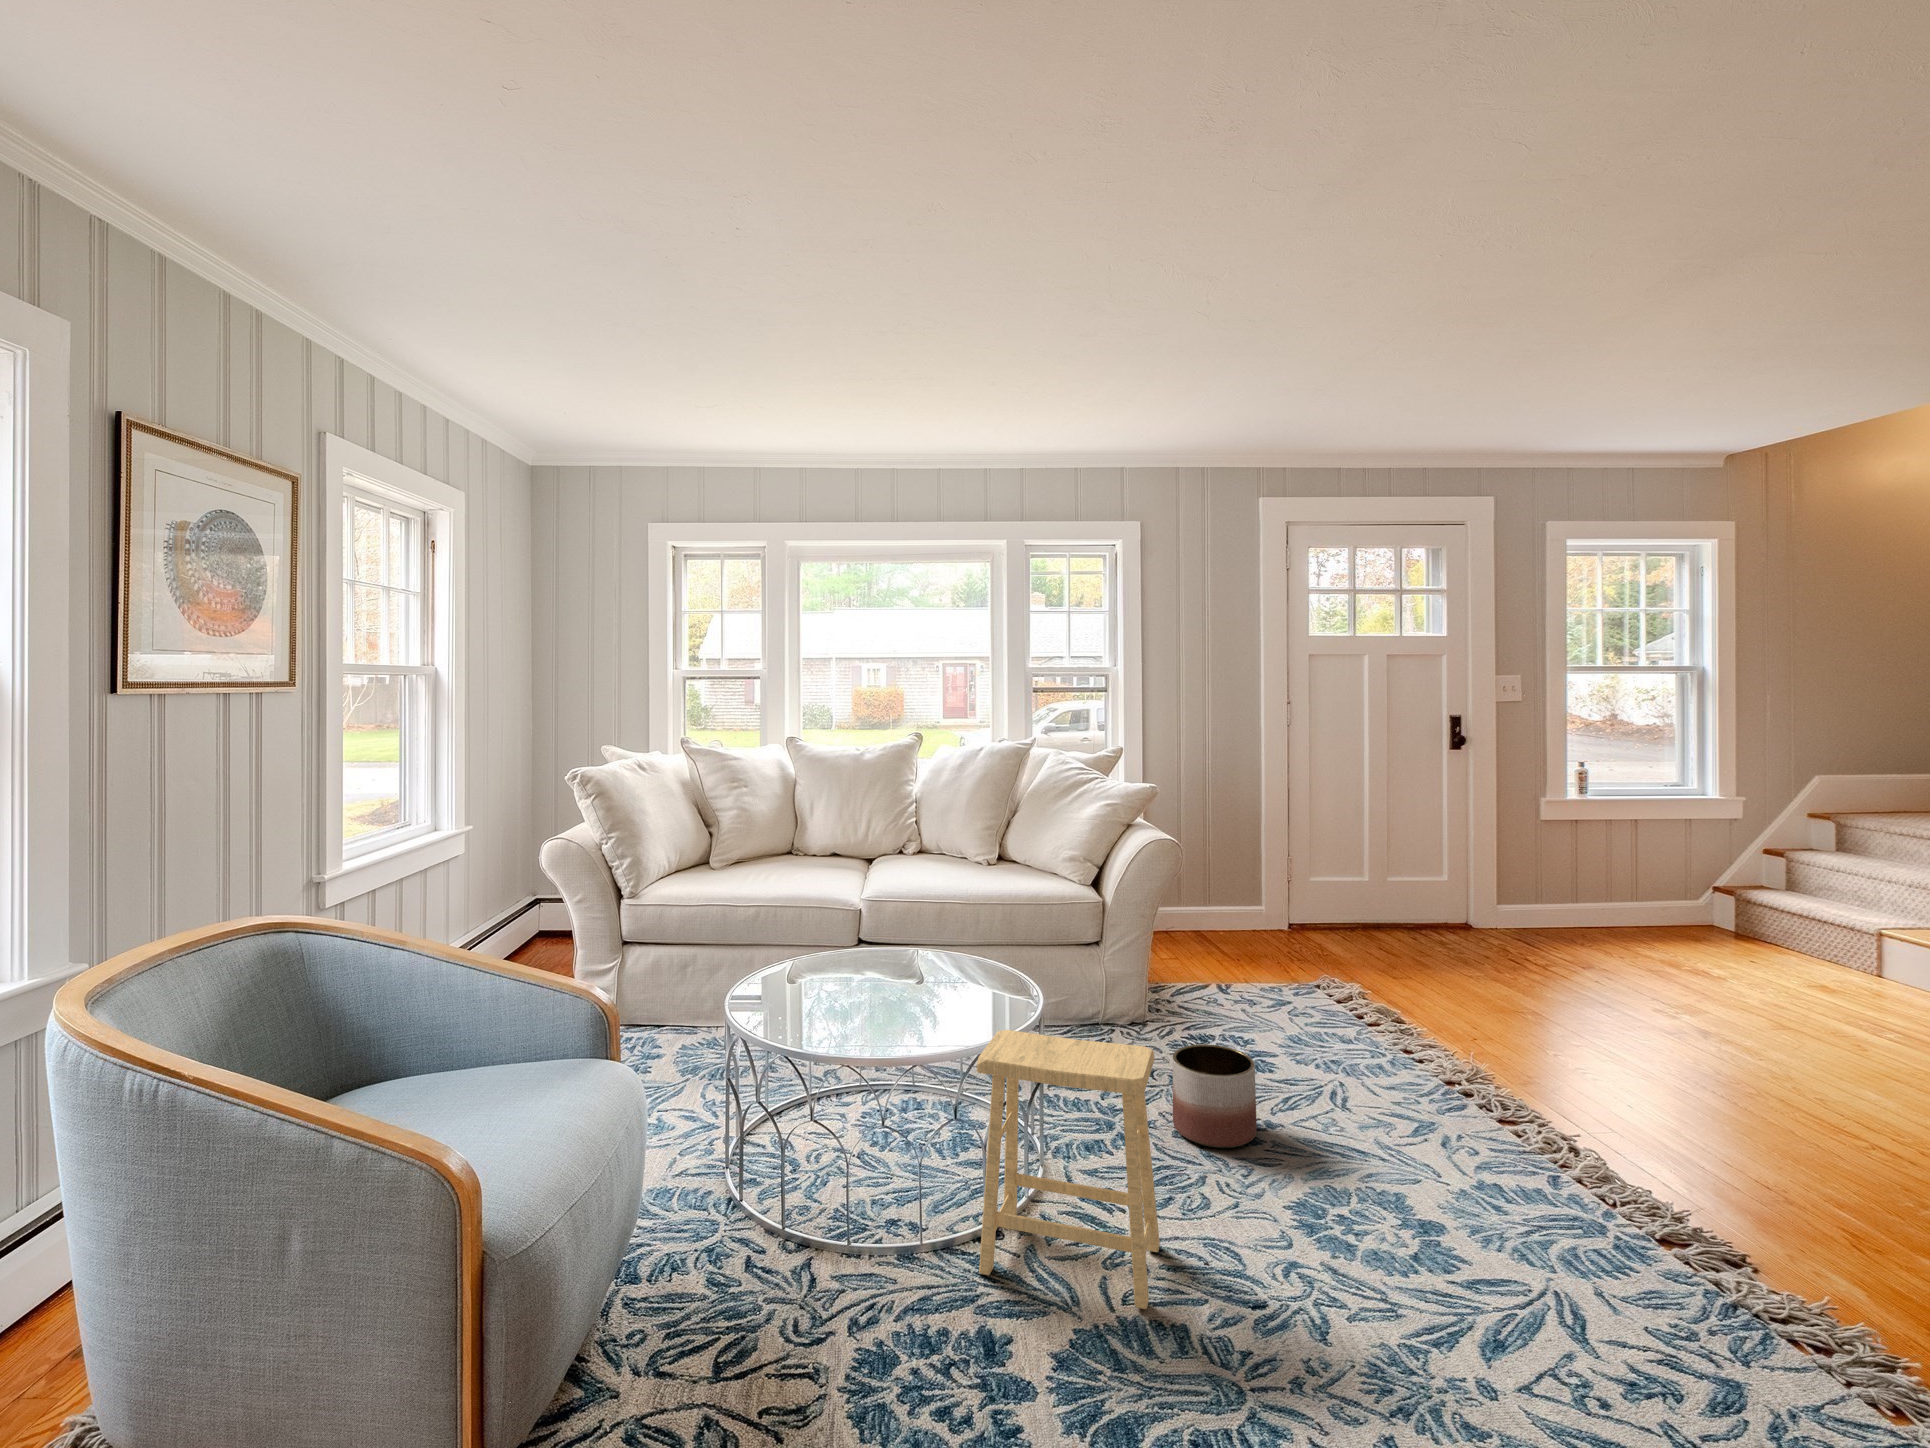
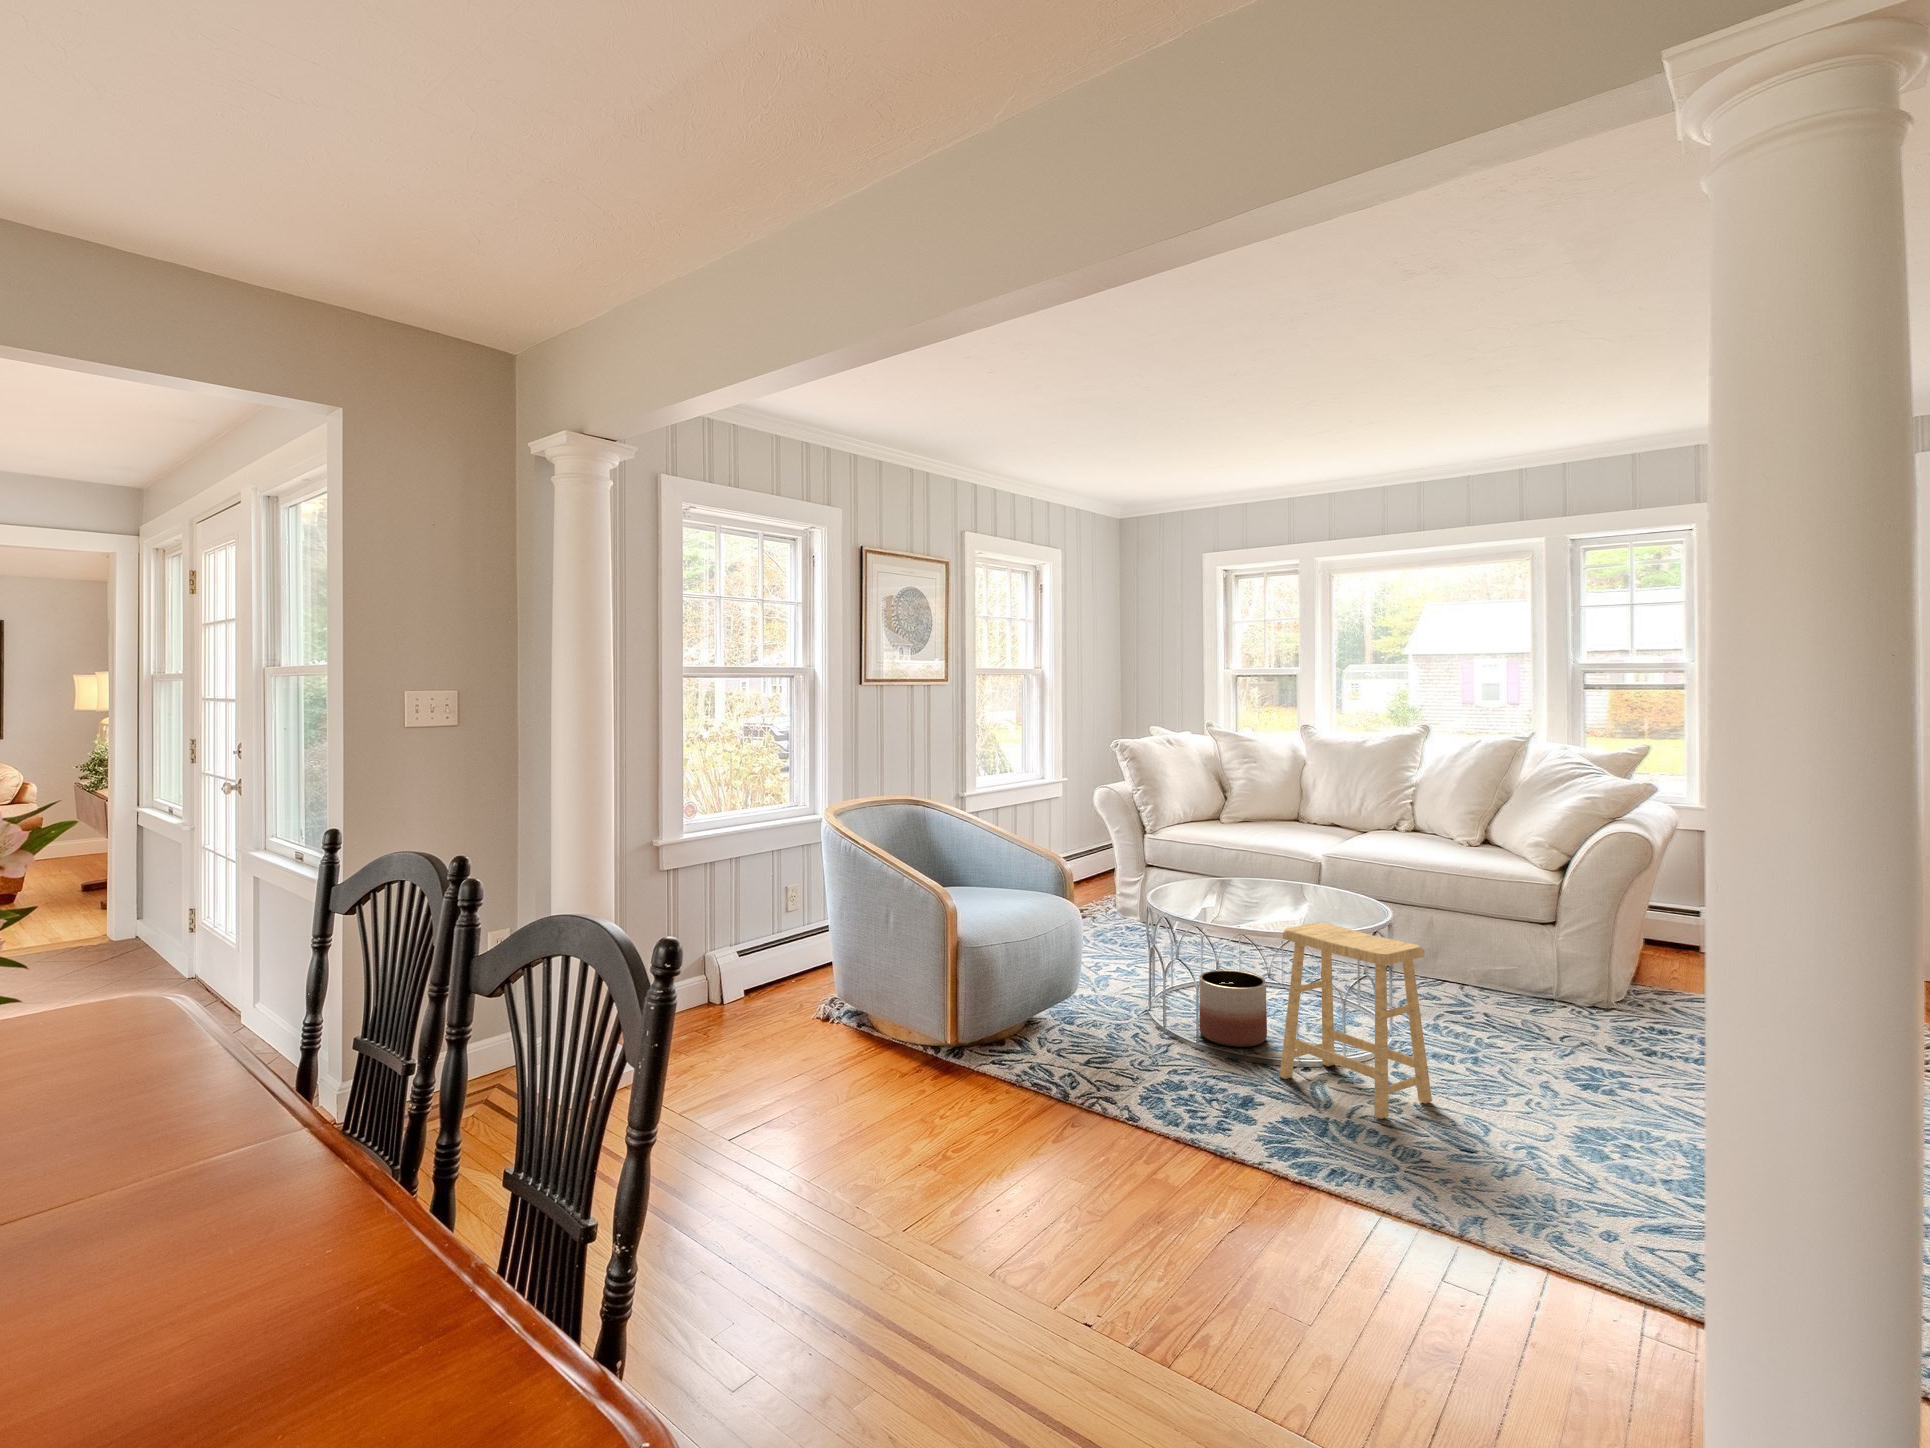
planter: present [1173,1045,1257,1148] -> present [1199,970,1267,1047]

